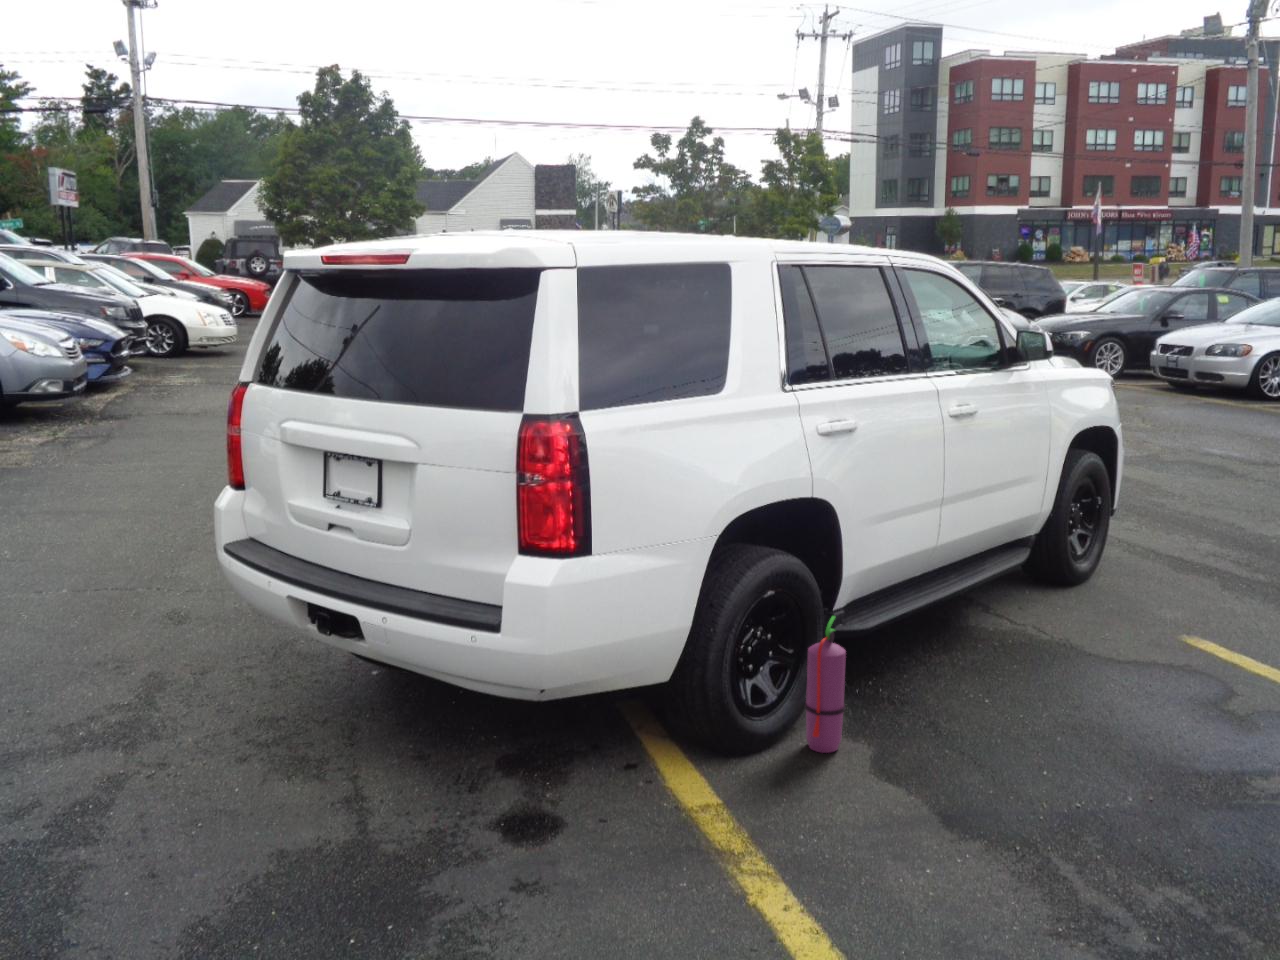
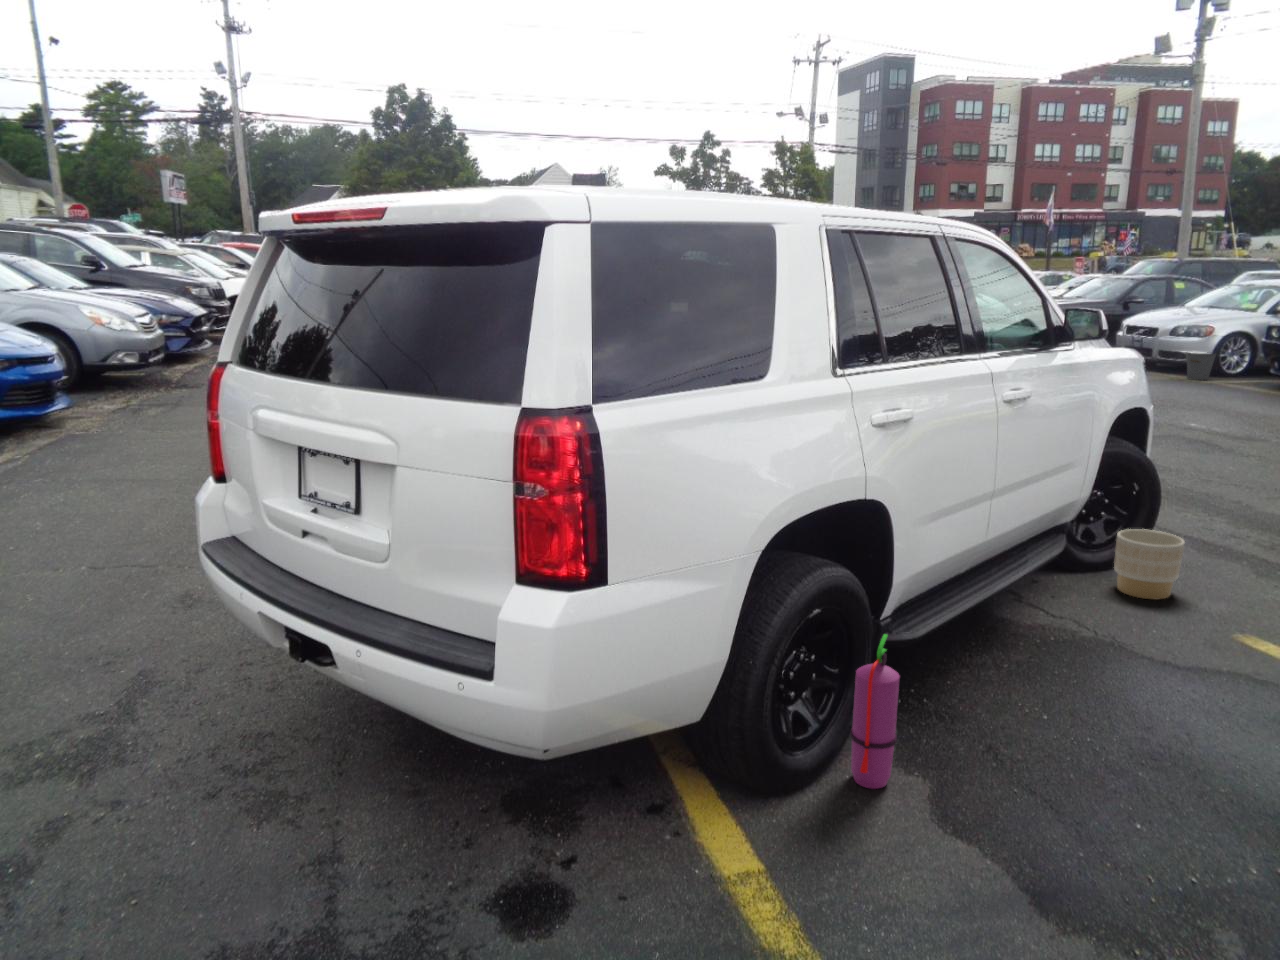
bucket: none [1208,371,1241,402] -> present [1186,353,1216,380]
planter: none [1077,541,1141,608] -> present [1114,529,1185,600]

